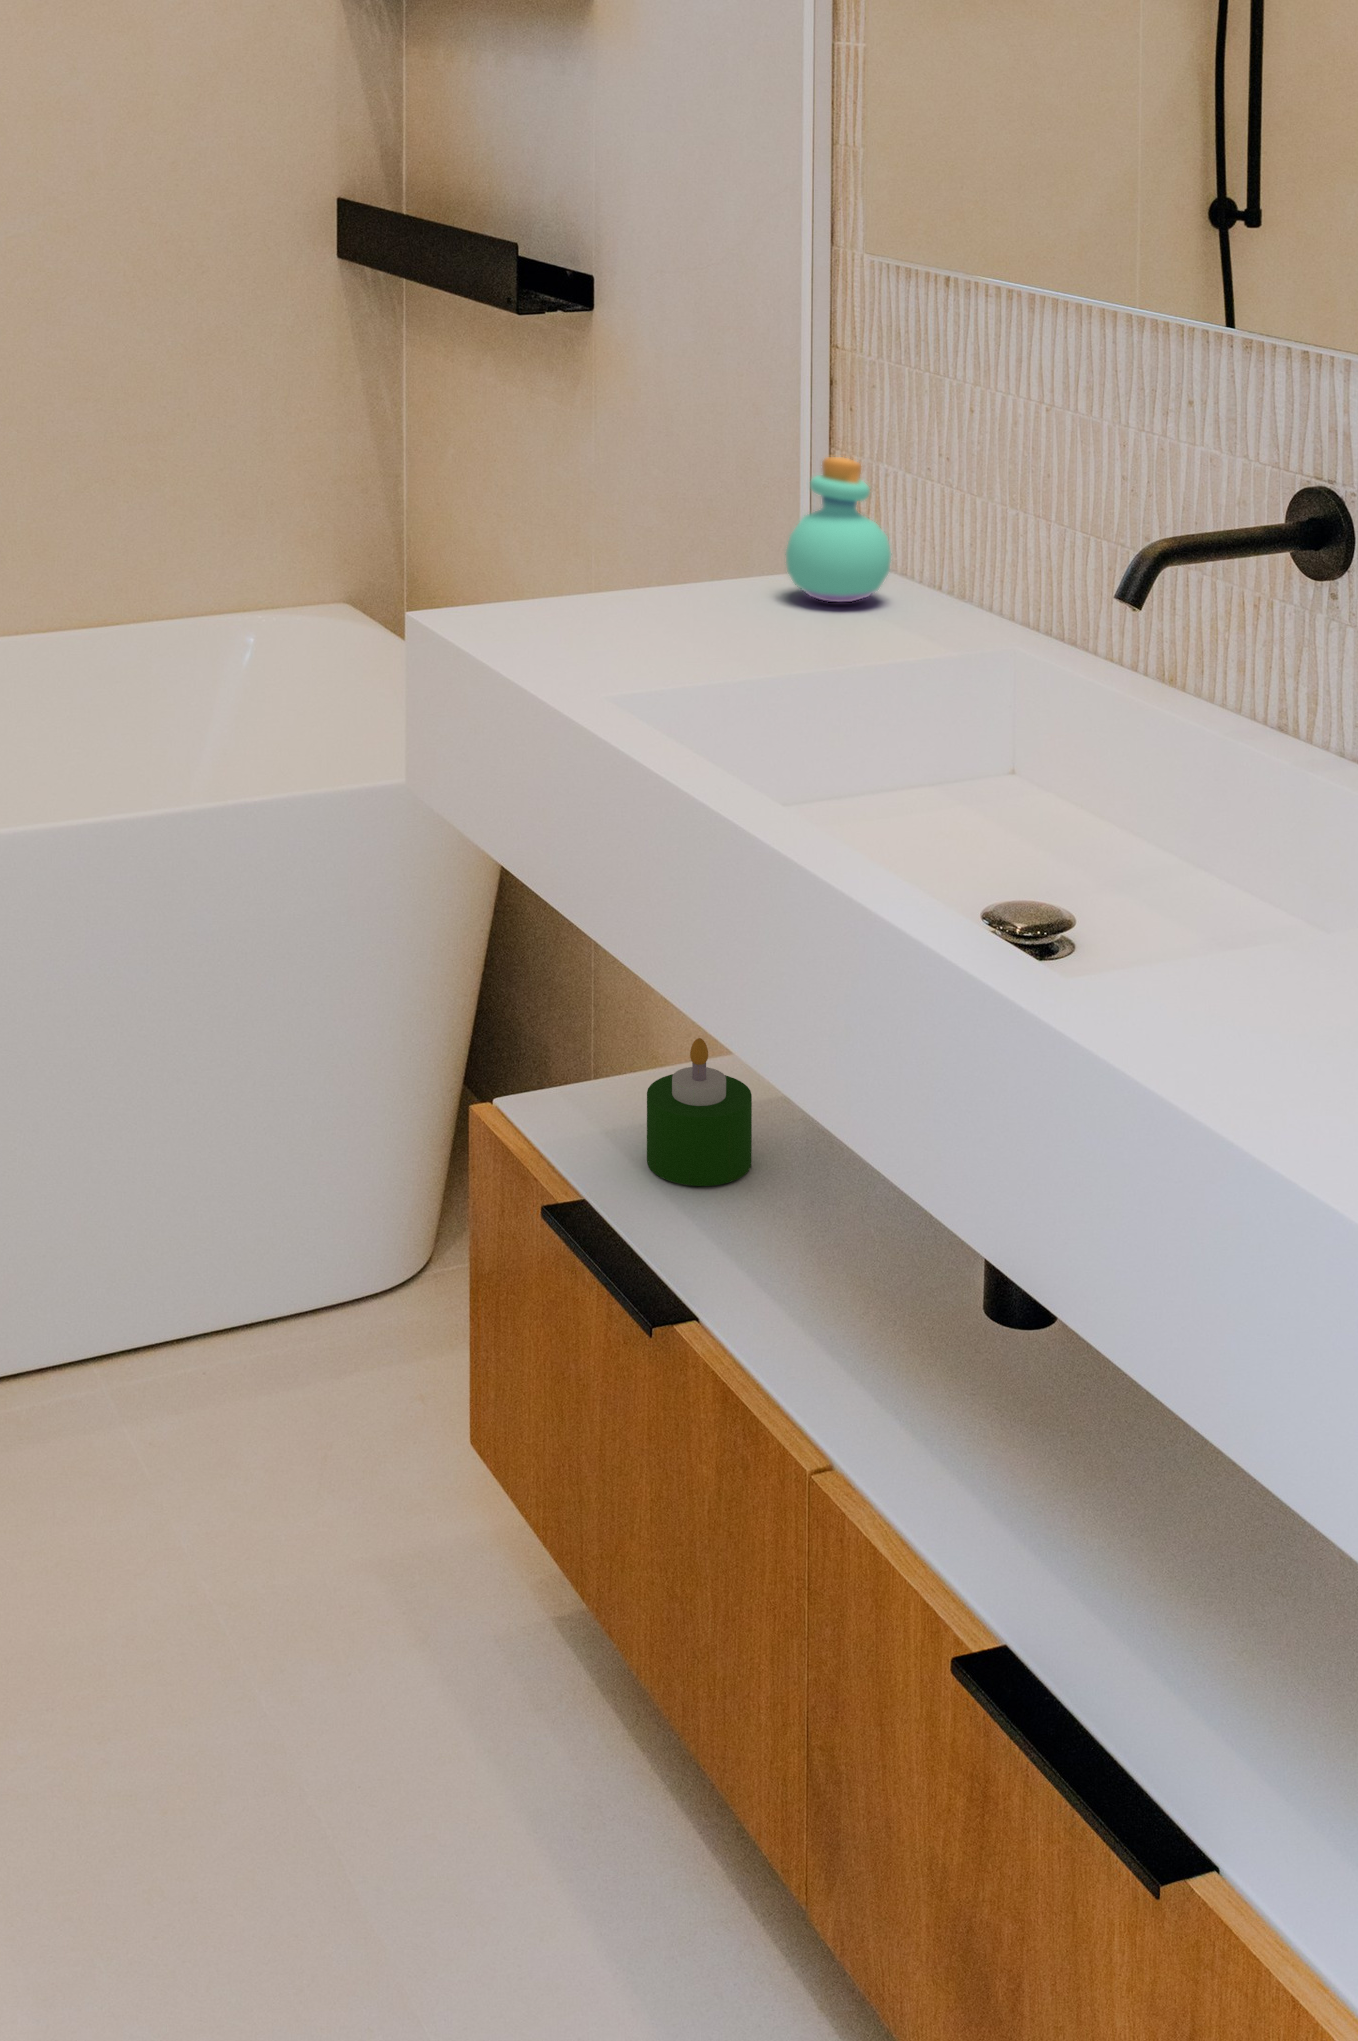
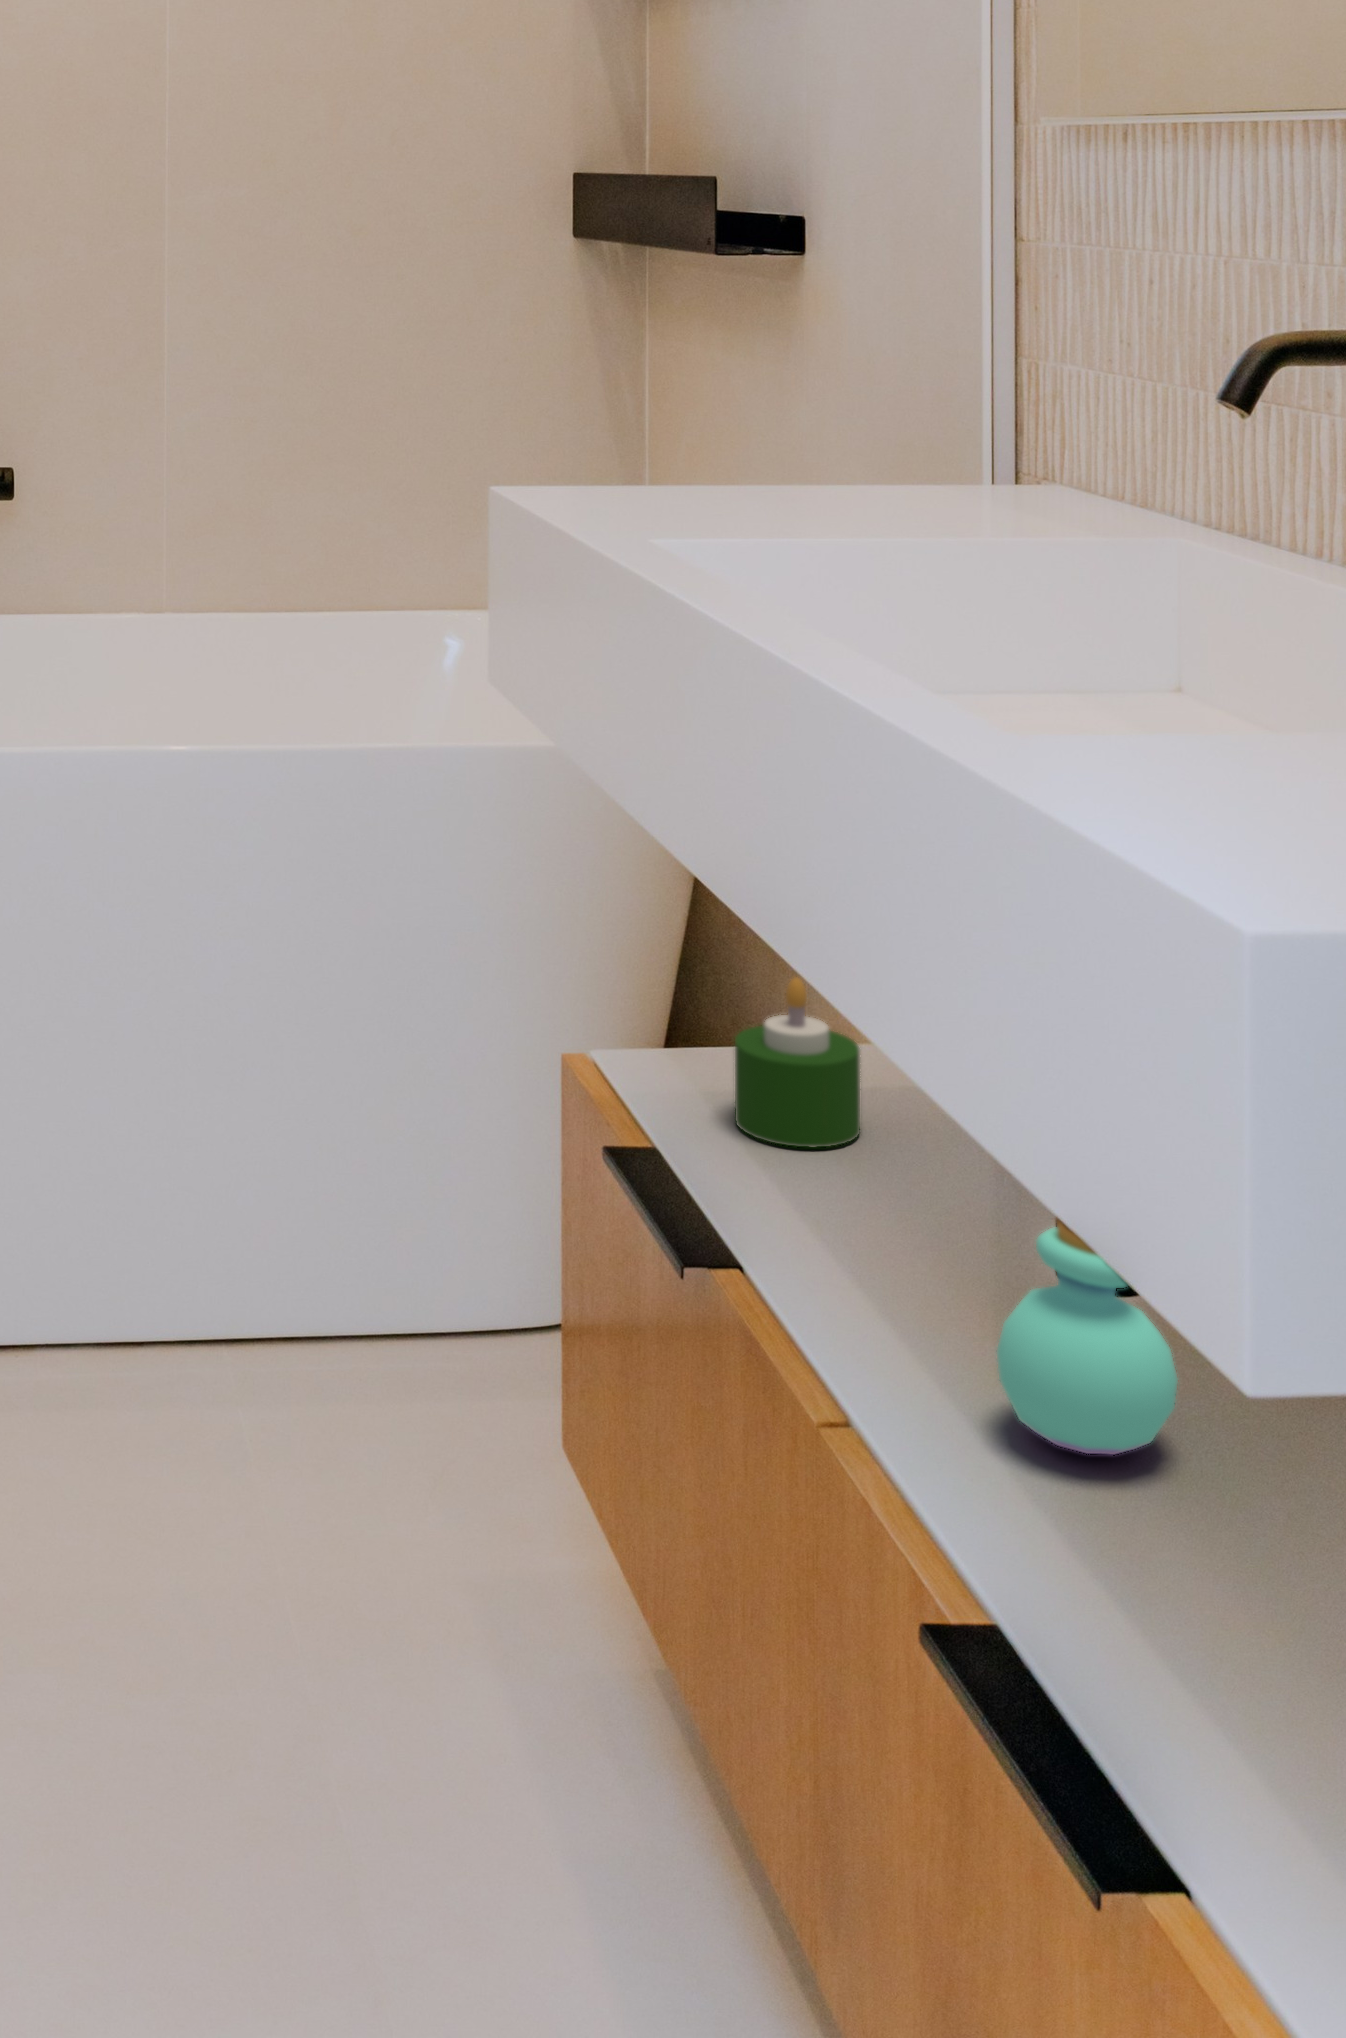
perfume bottle: present [786,457,892,602] -> present [997,1221,1178,1455]

